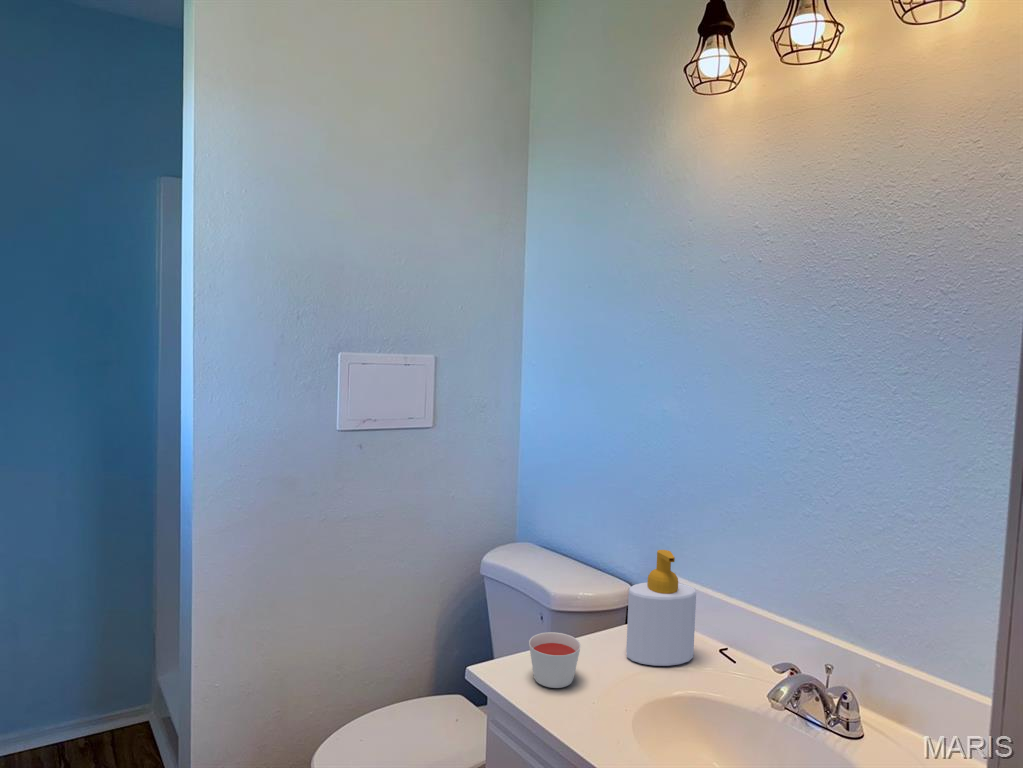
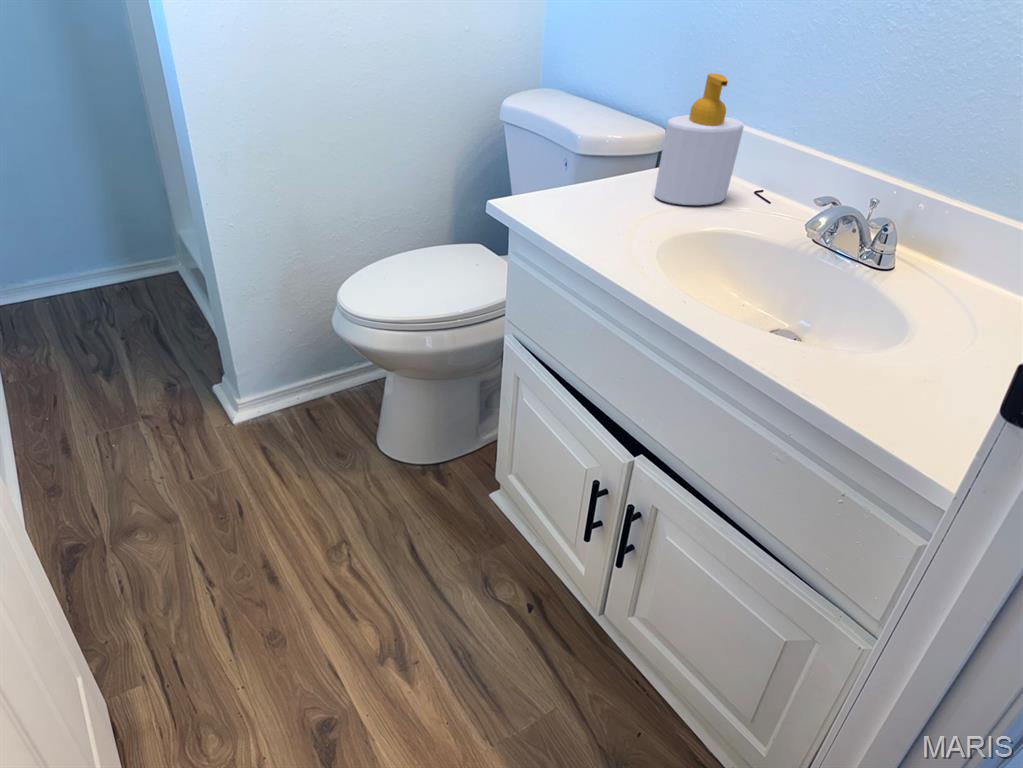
candle: present [529,632,581,688] -> none [552,166,608,221]

